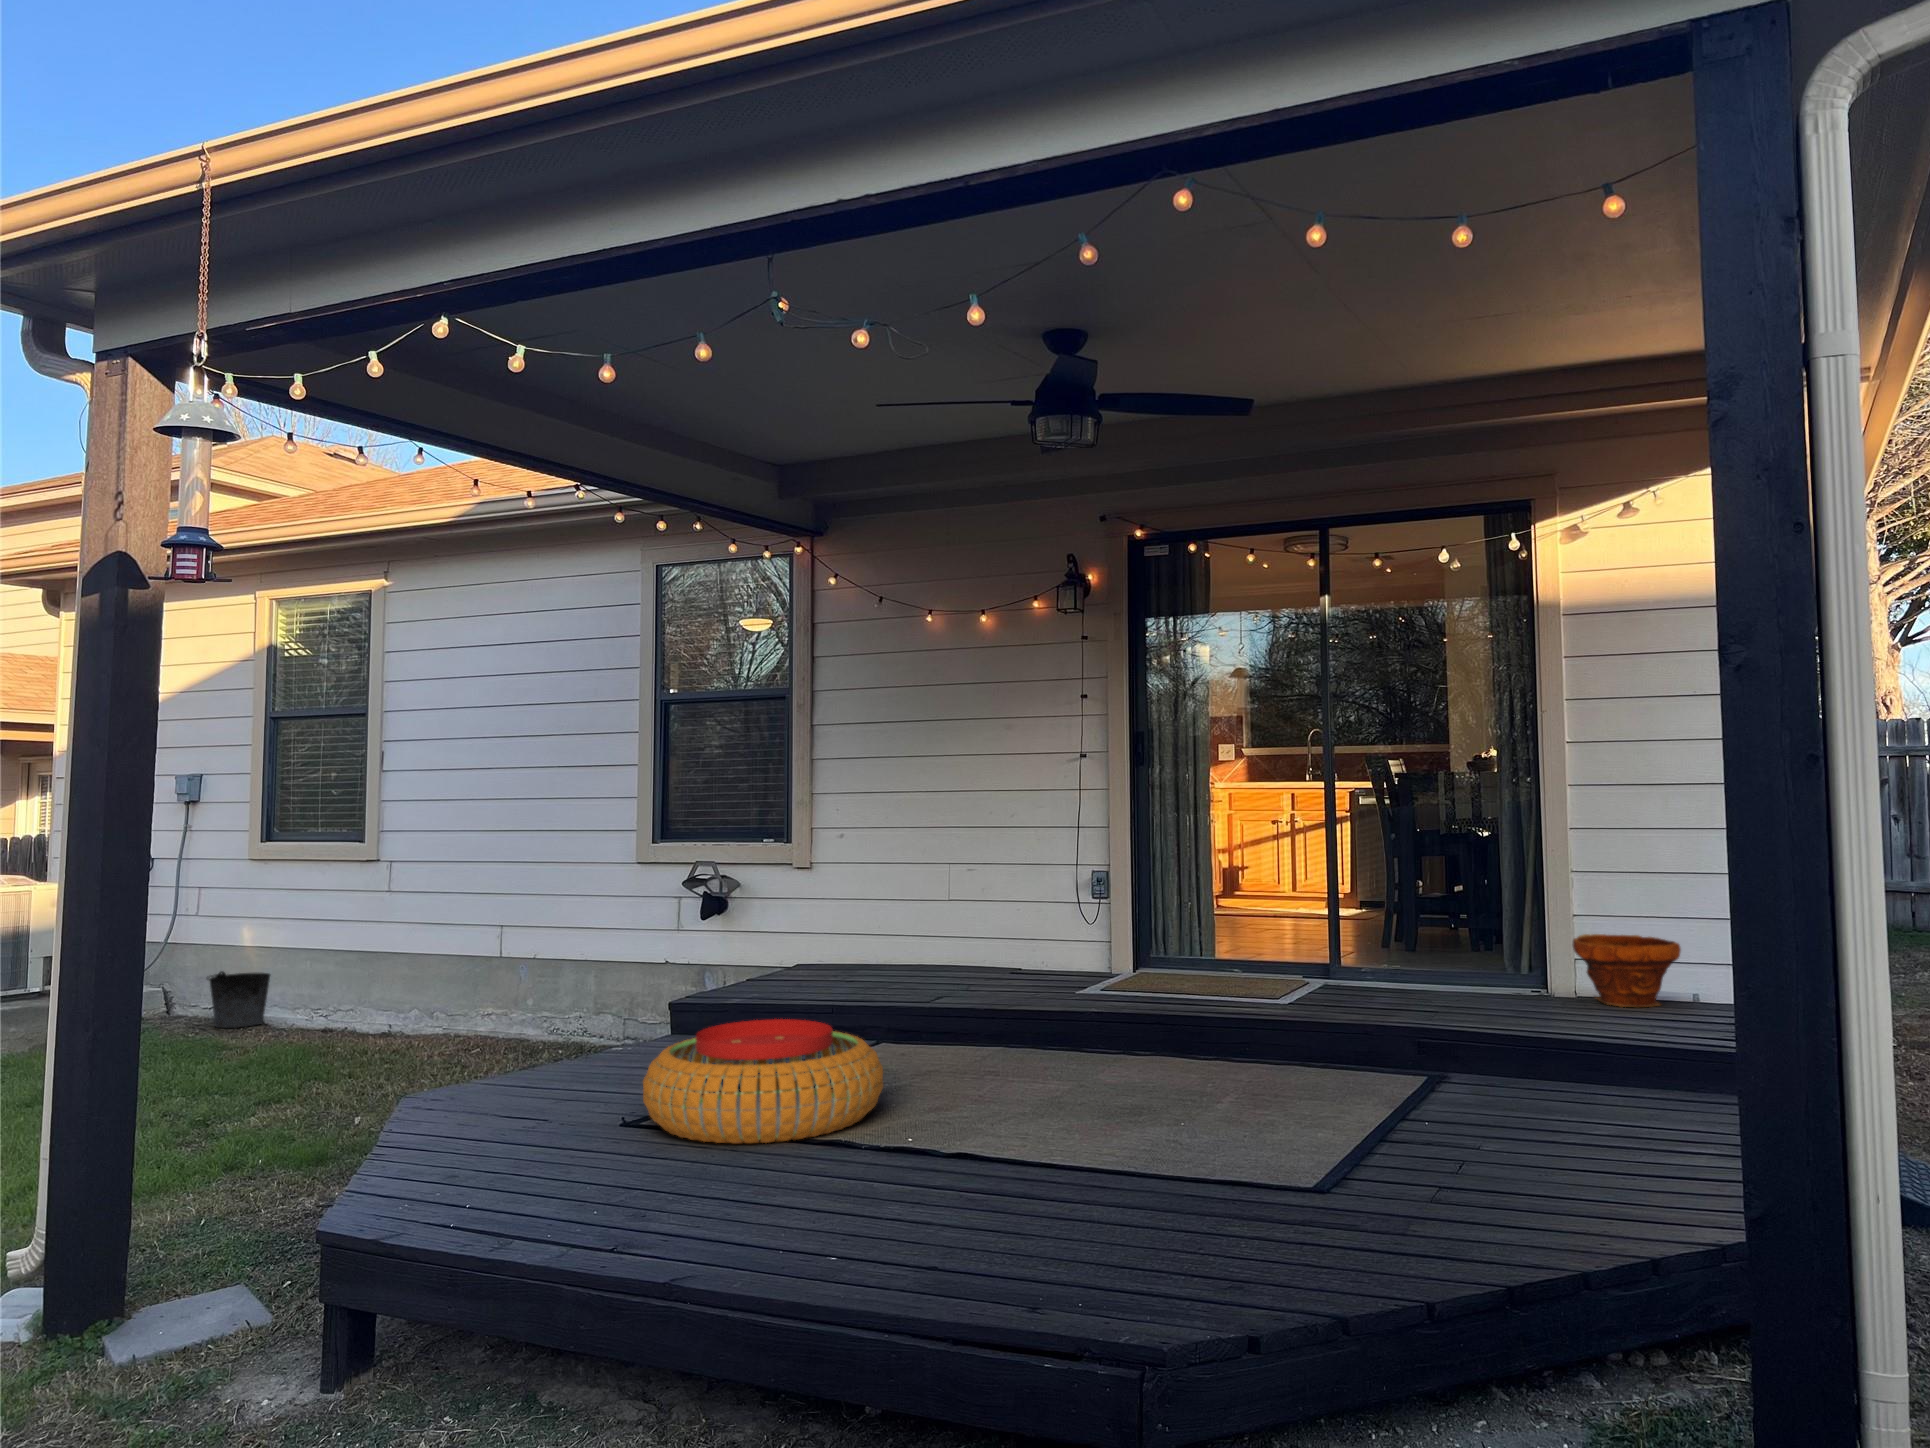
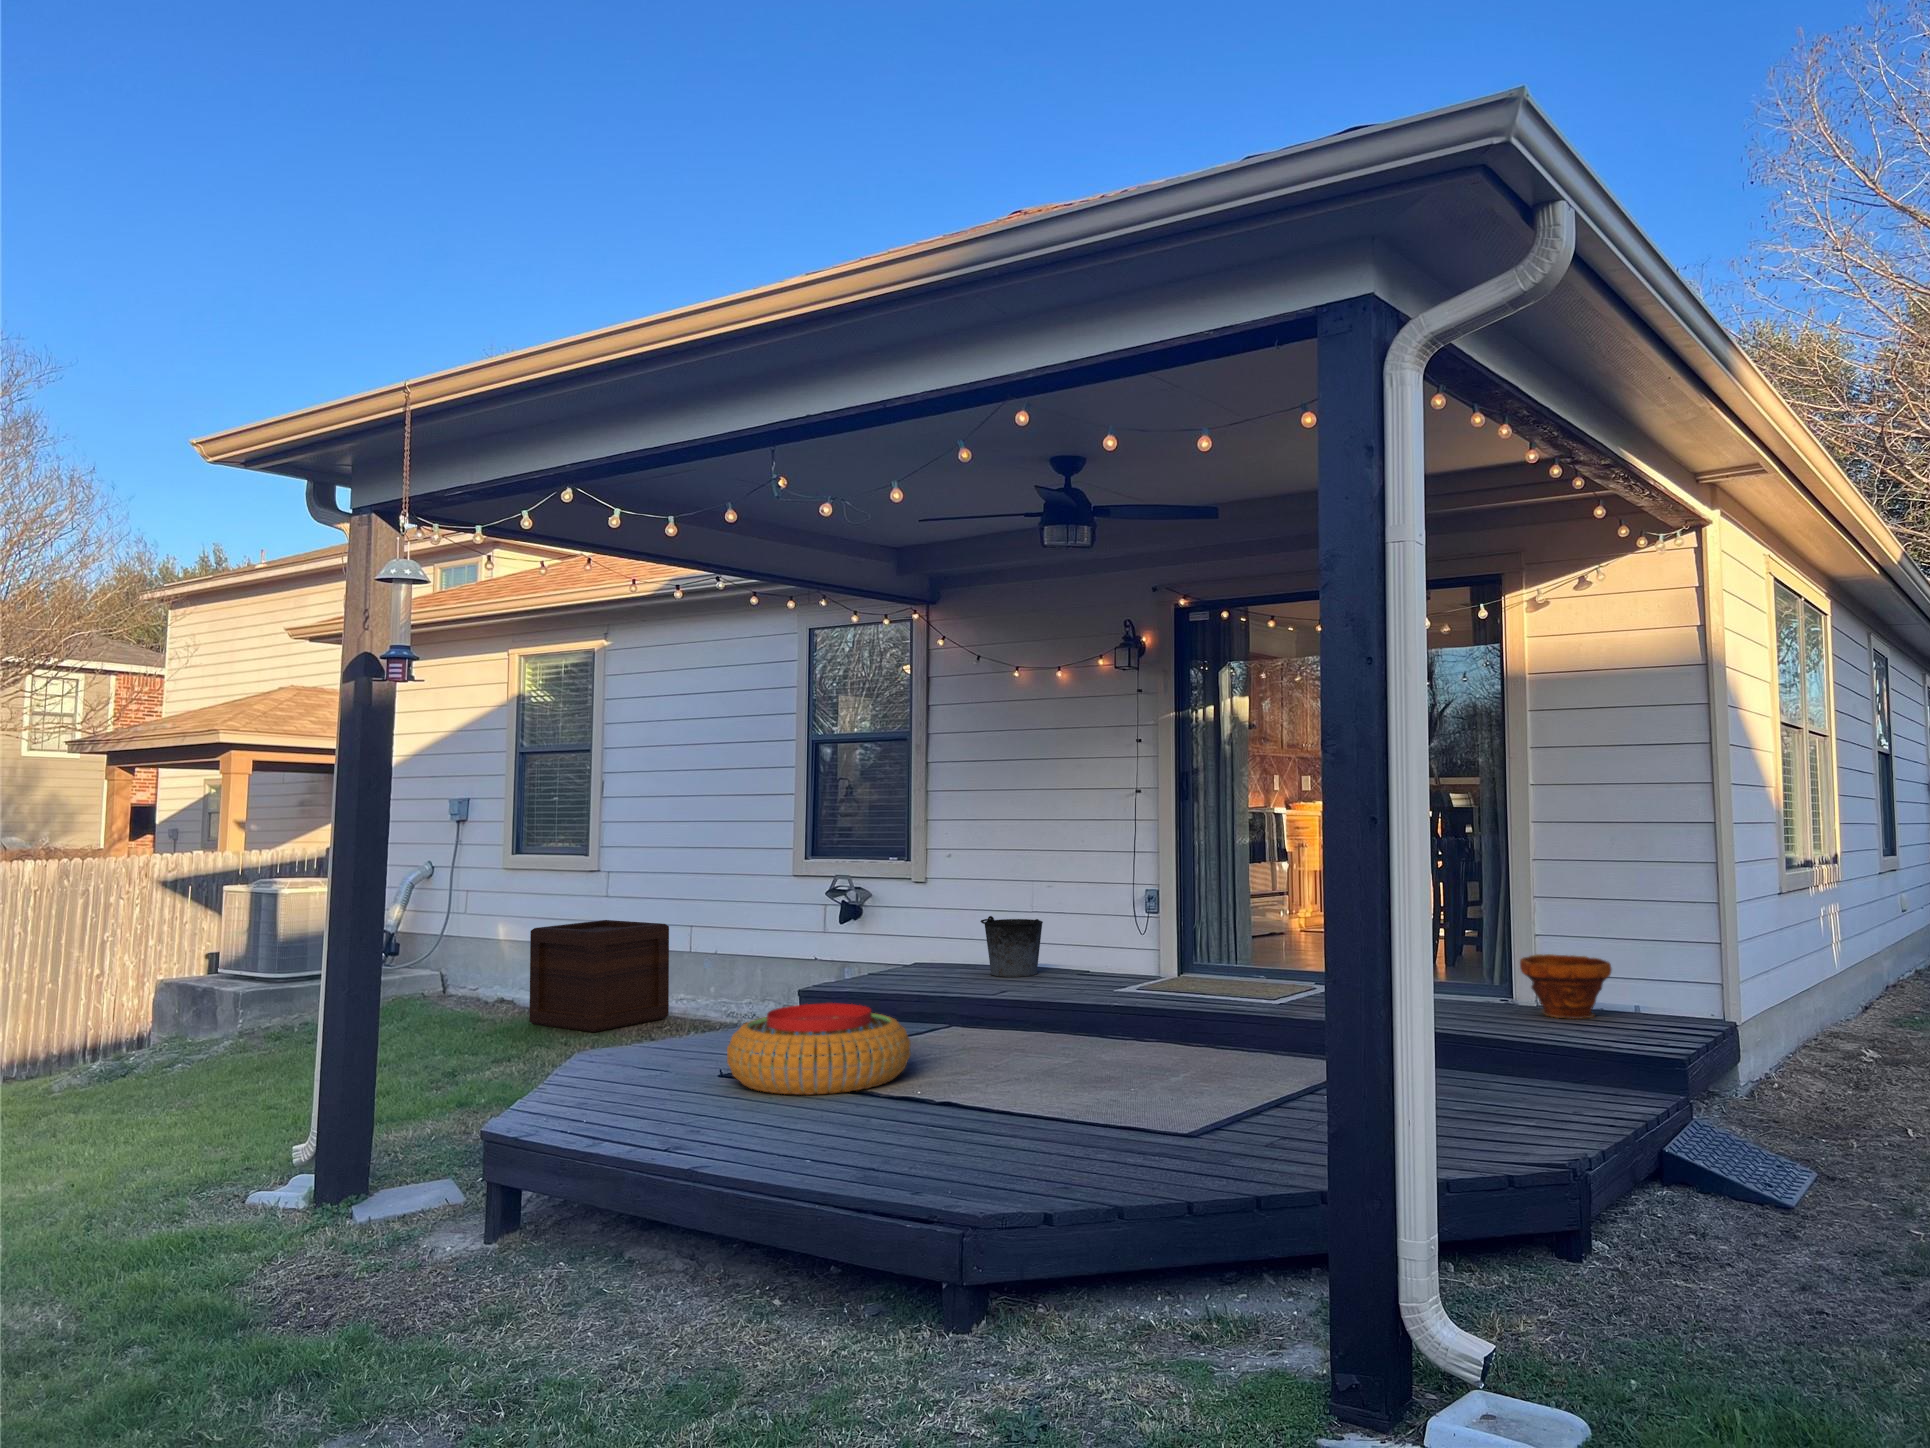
wooden crate: none [293,920,474,1059] -> present [529,920,669,1032]
bucket: present [207,971,270,1028] -> present [980,916,1043,977]

